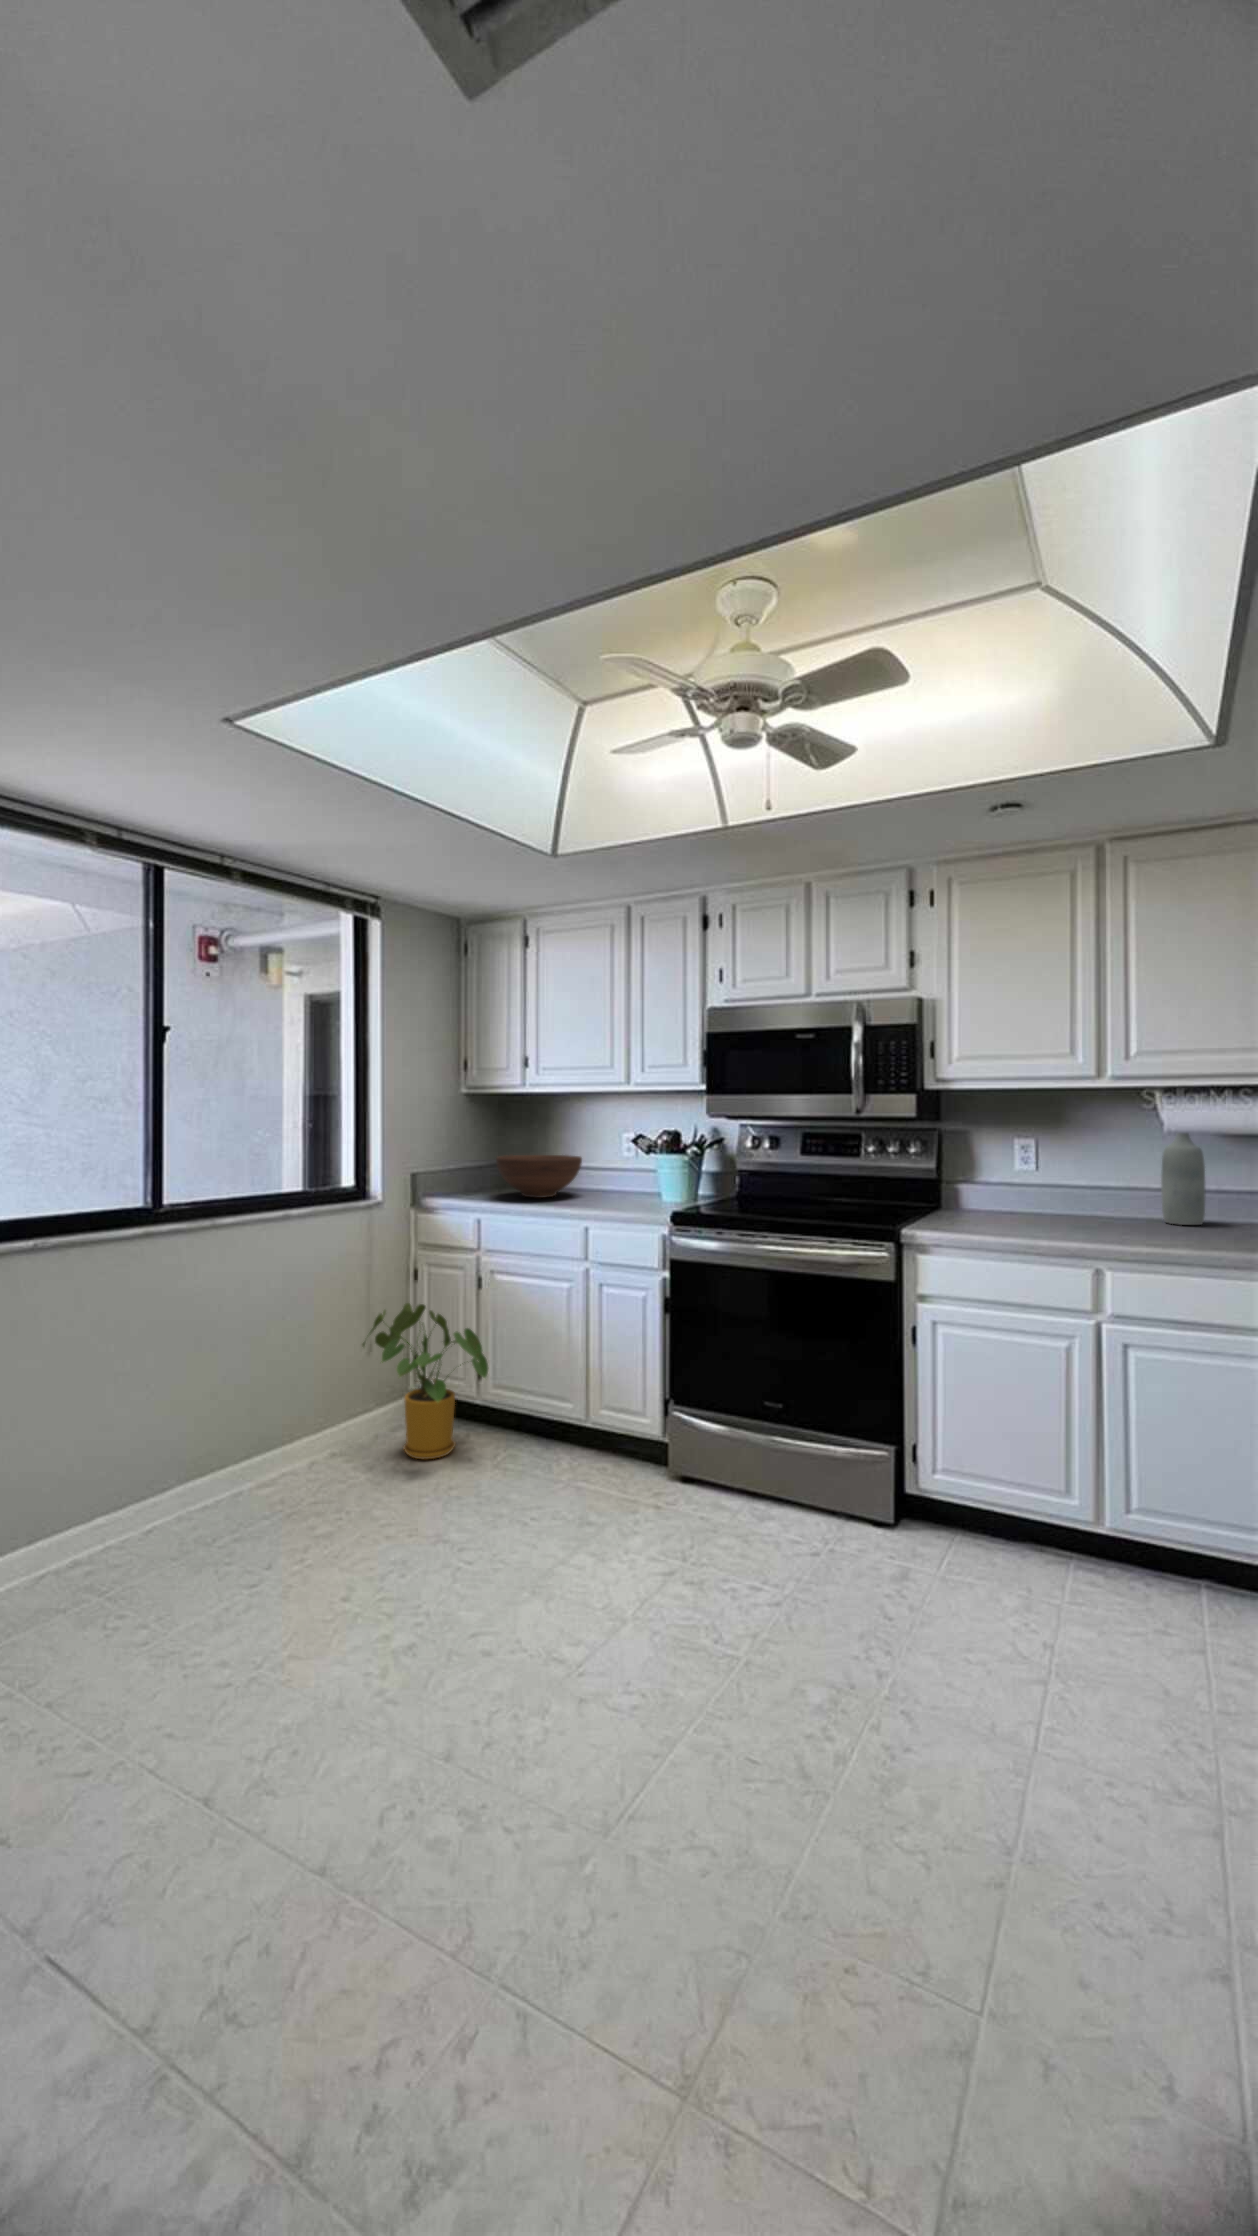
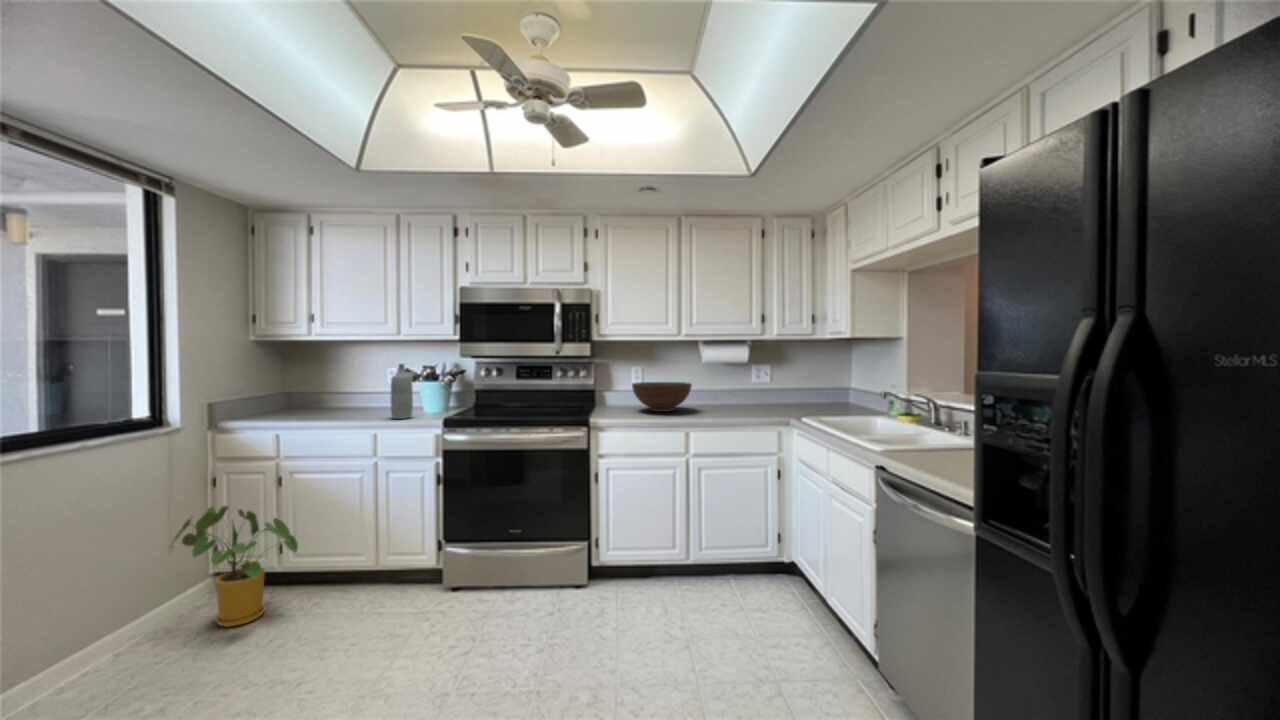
bottle: present [1161,1133,1206,1225] -> present [391,364,413,419]
fruit bowl: present [496,1155,582,1198] -> present [632,382,692,412]

